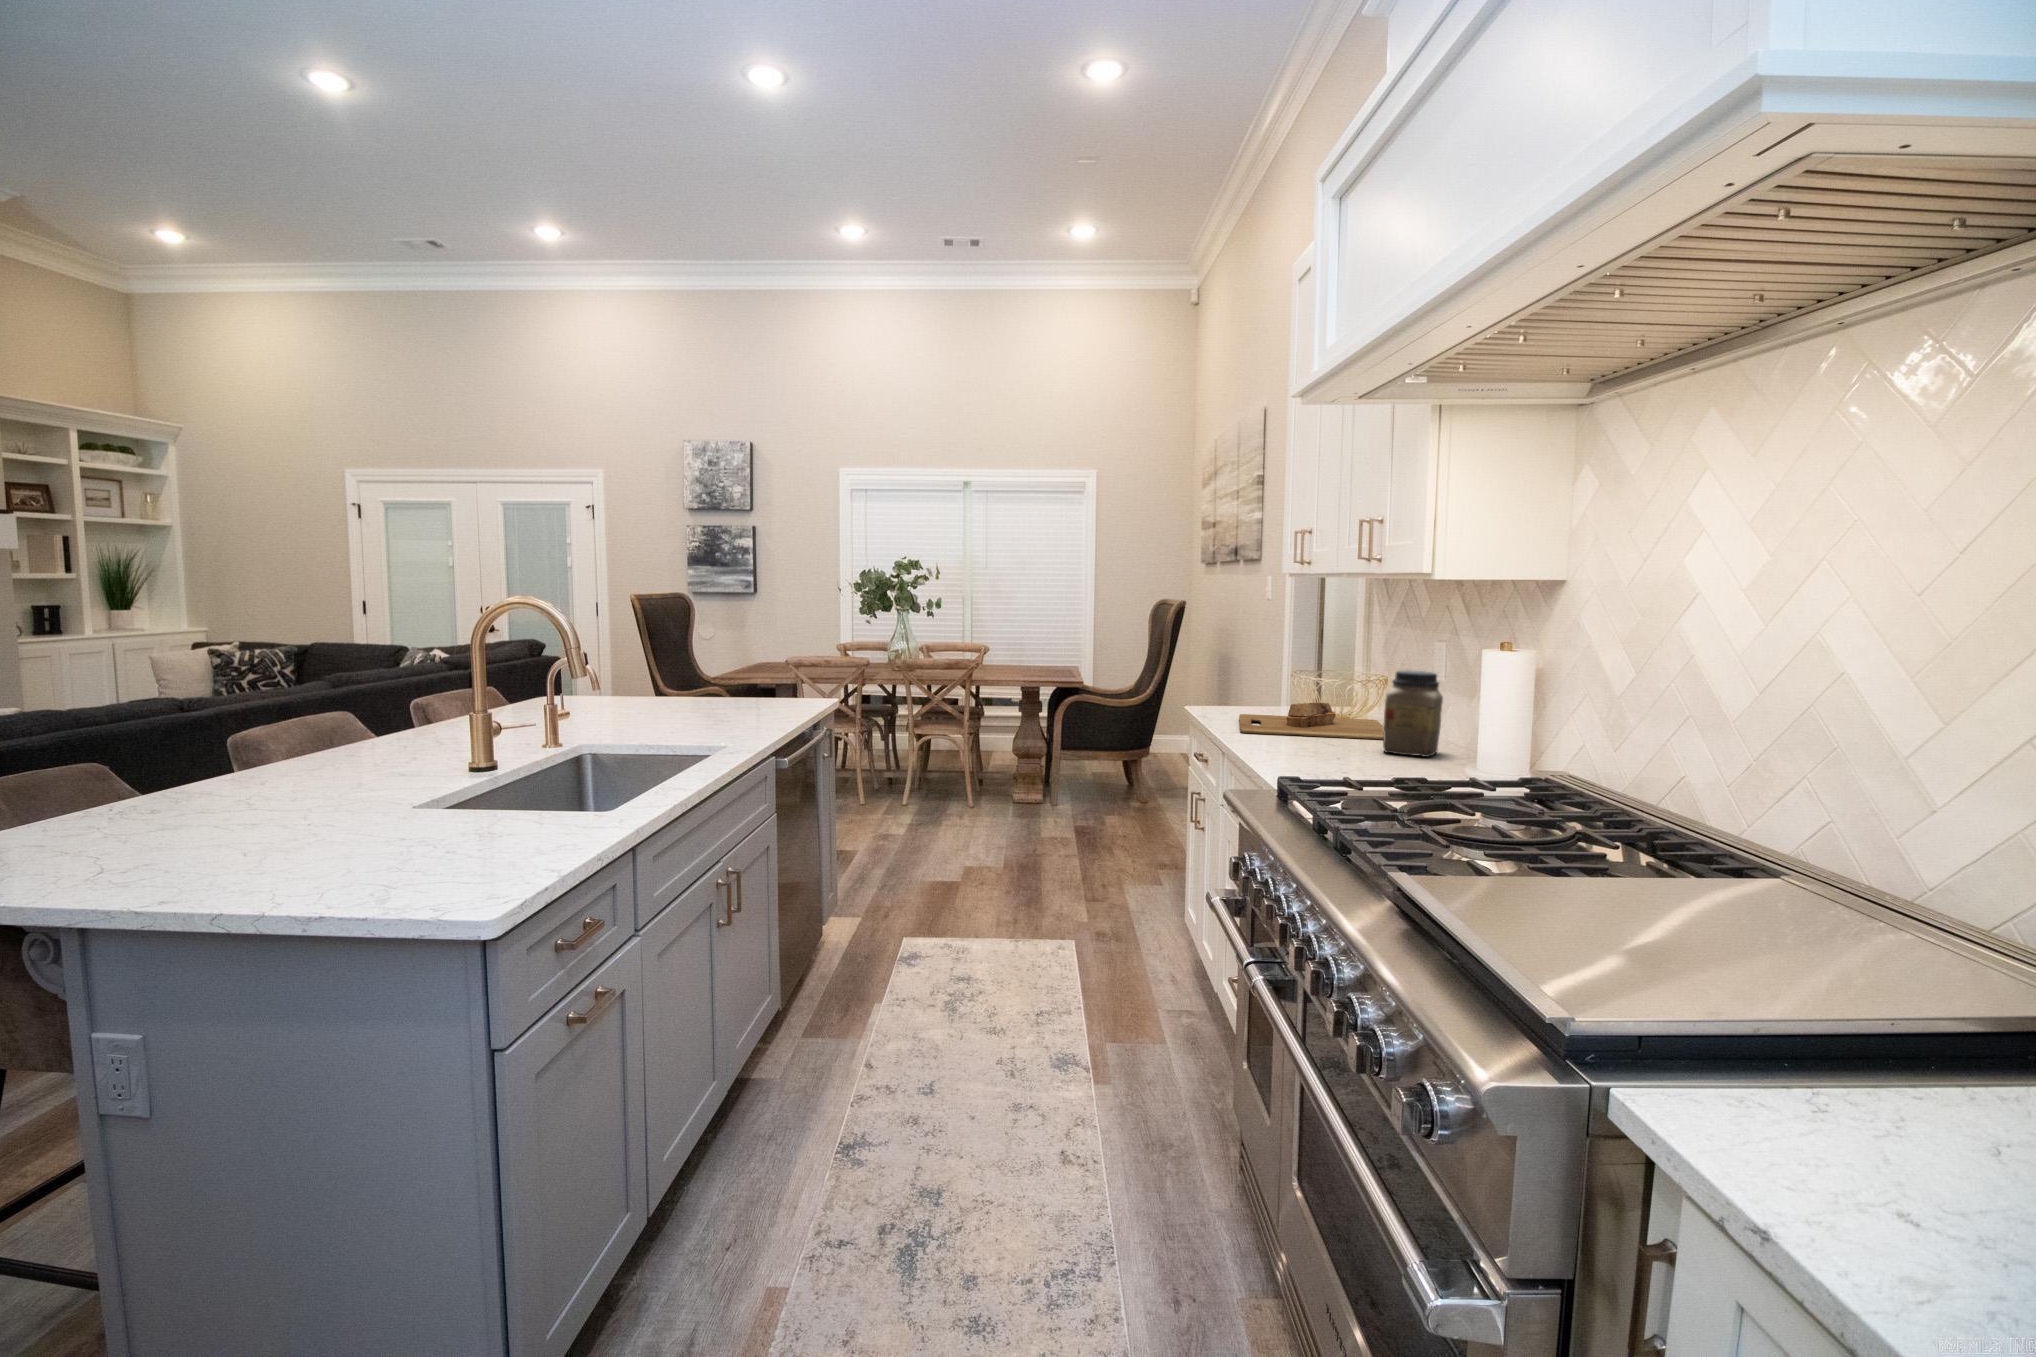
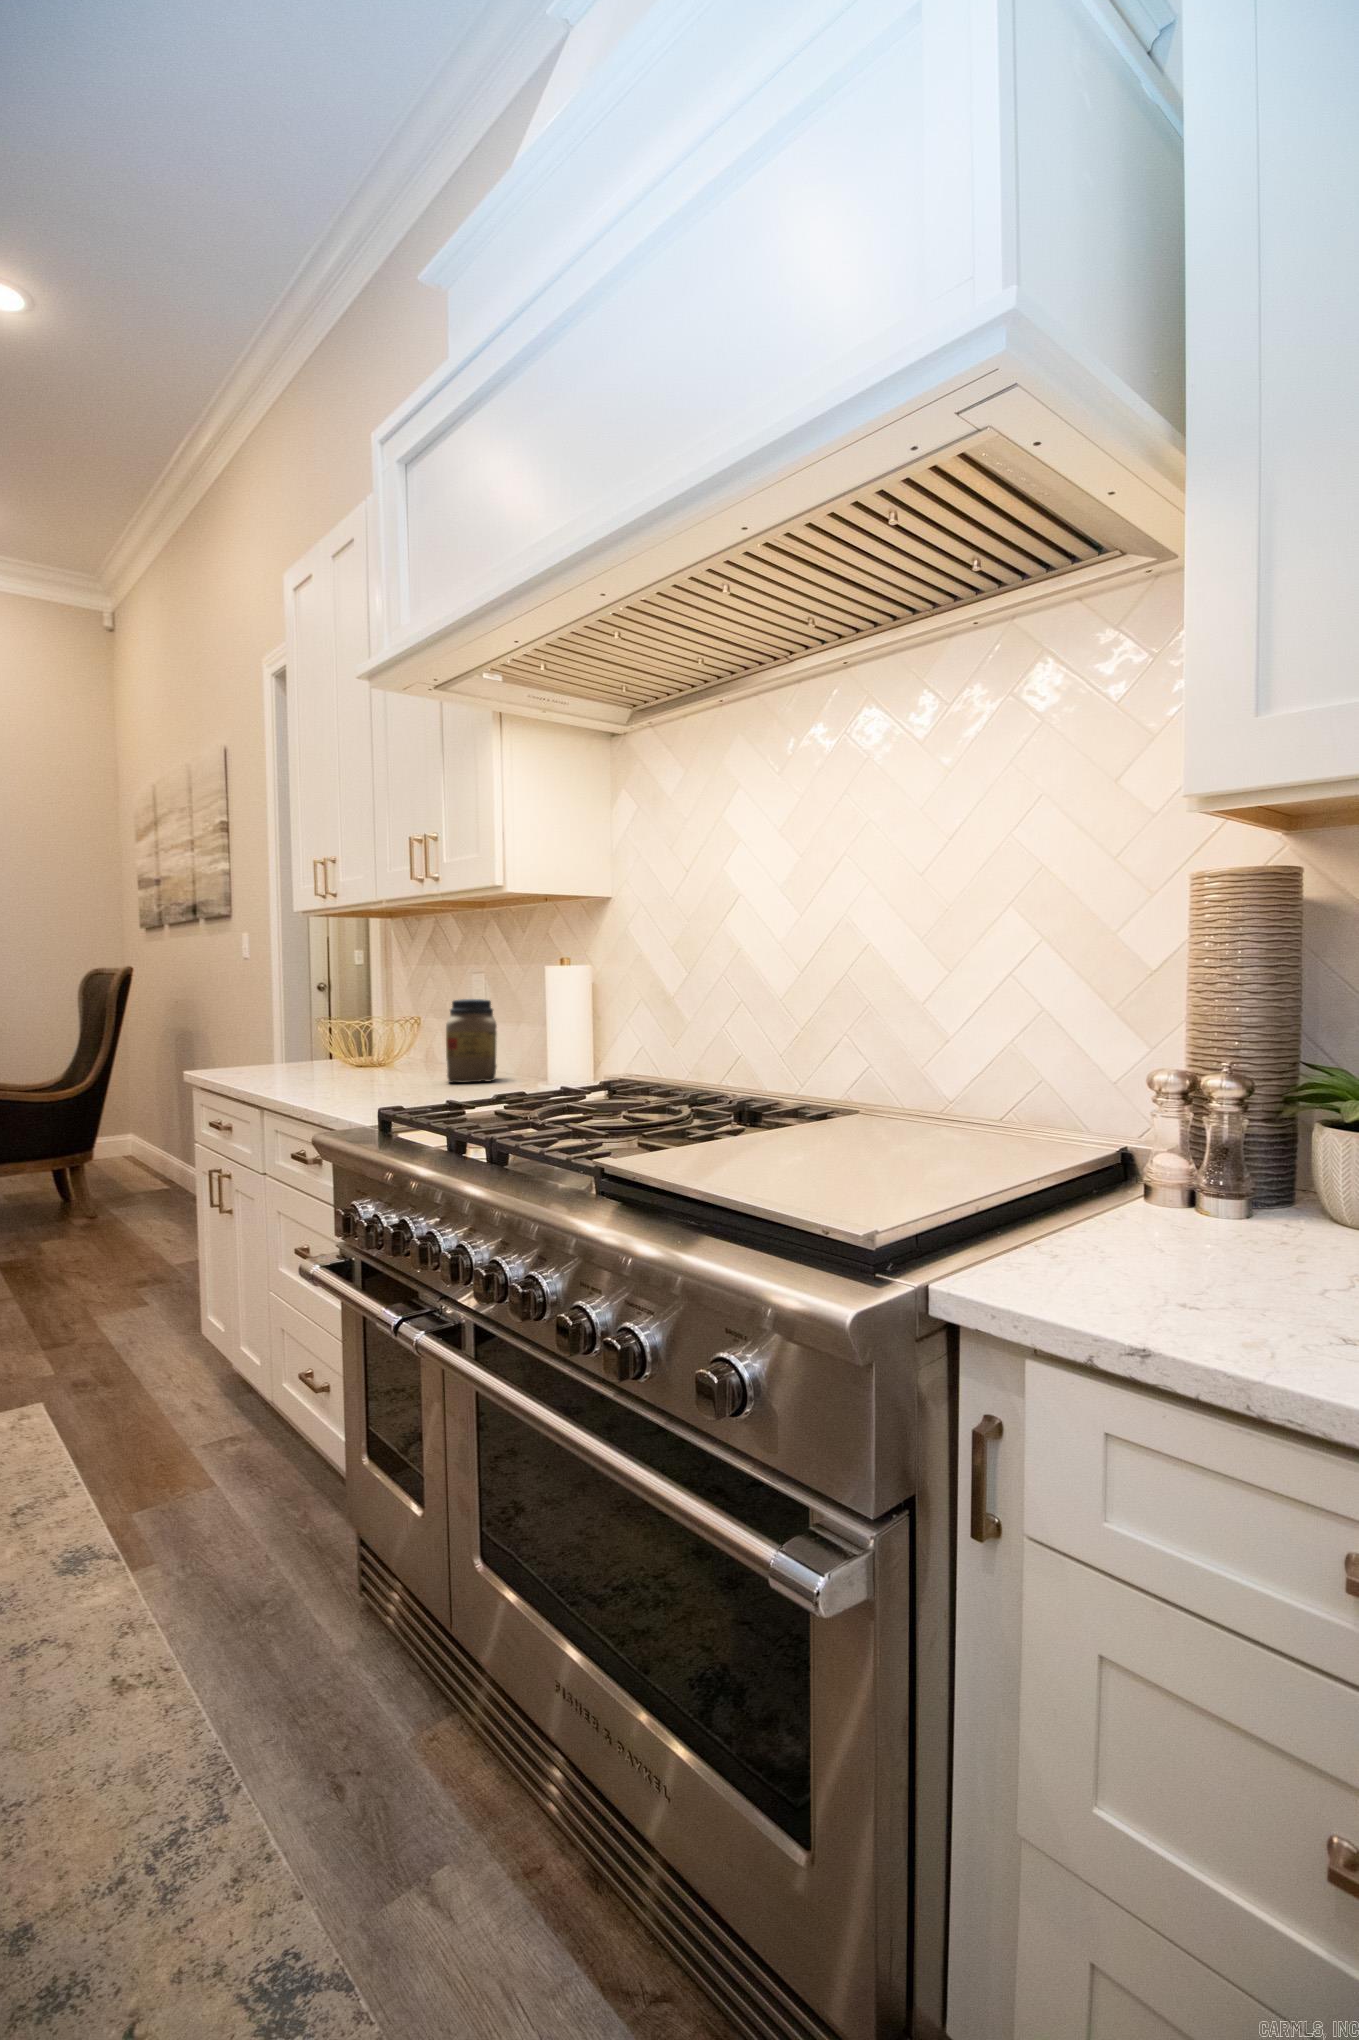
cutting board: present [1239,703,1384,740] -> none [267,1046,444,1085]

